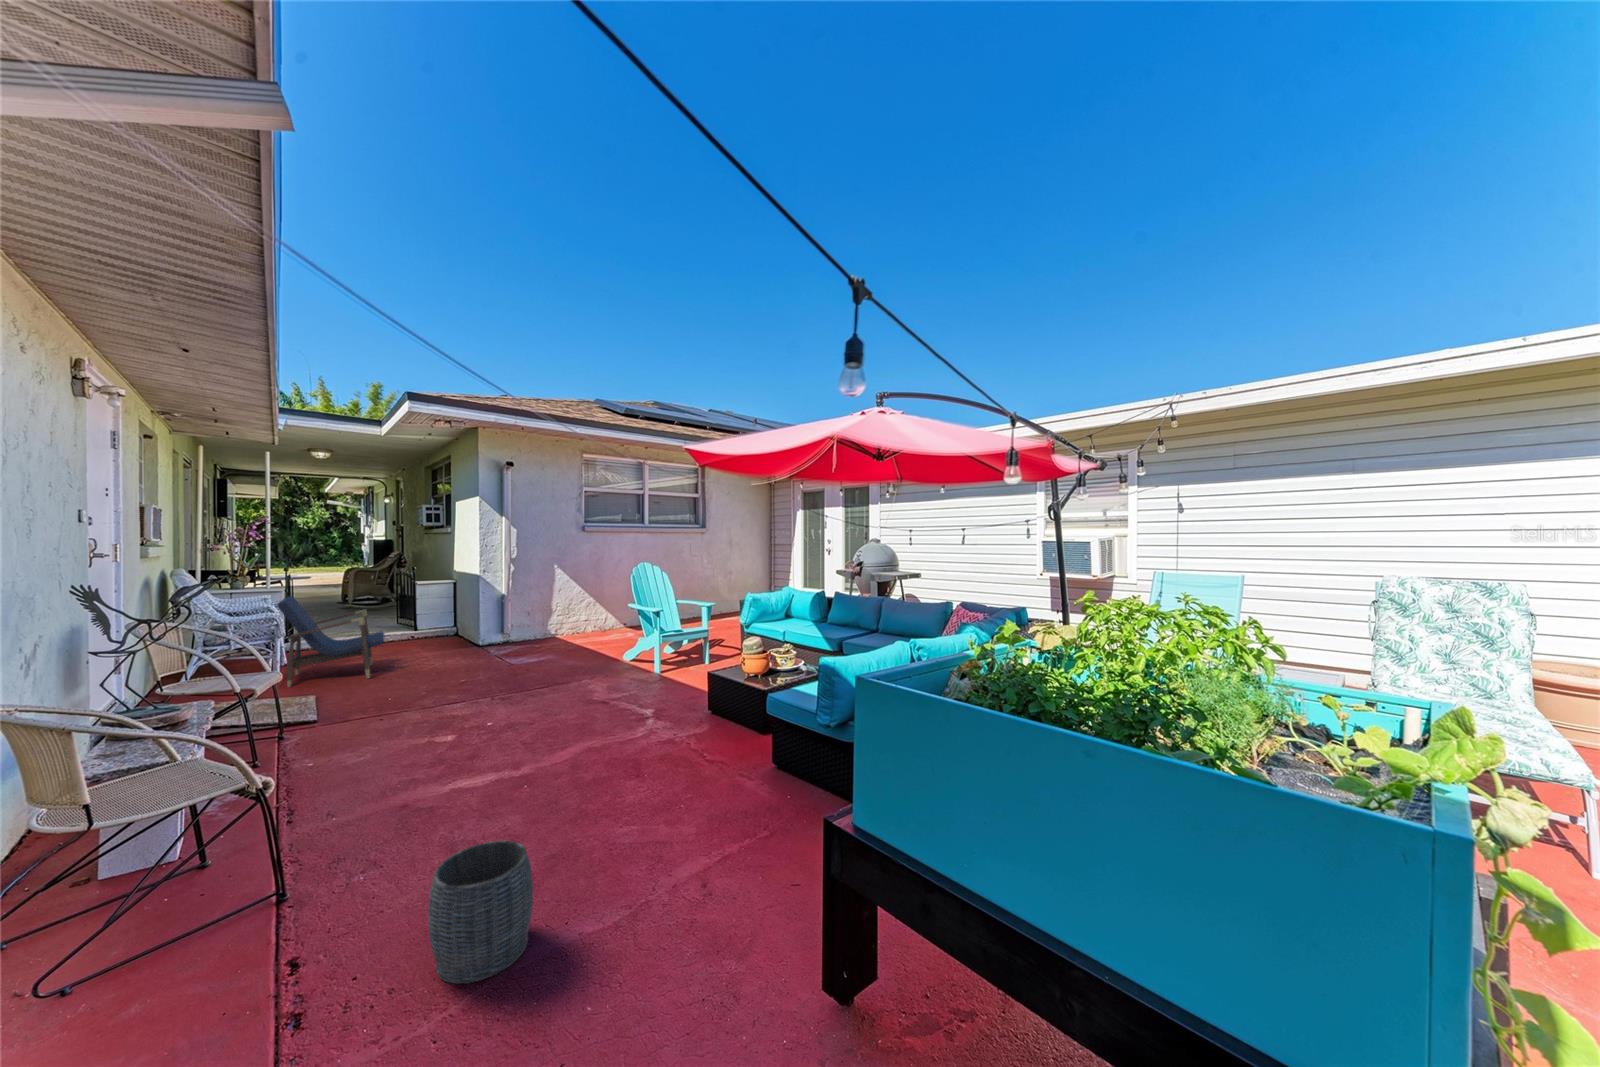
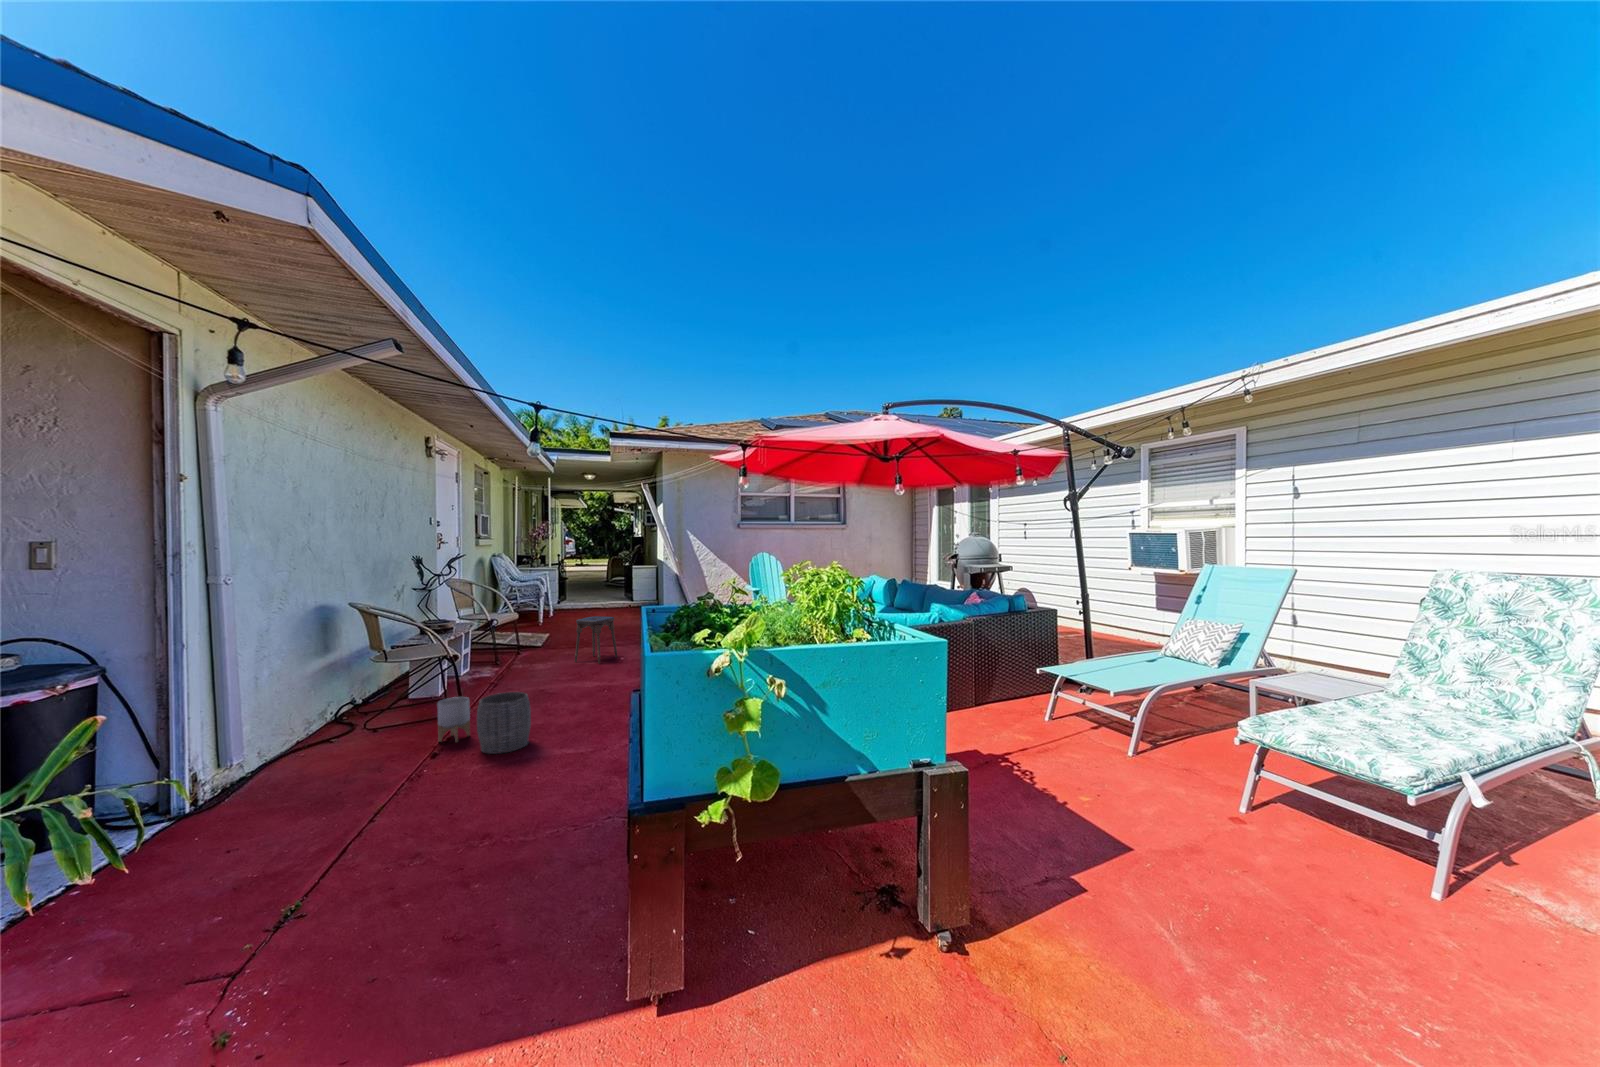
lounge chair: present [277,596,384,687] -> none [530,571,595,629]
stool: none [427,664,493,740] -> present [575,616,617,664]
planter: none [310,872,381,984] -> present [437,697,470,742]

